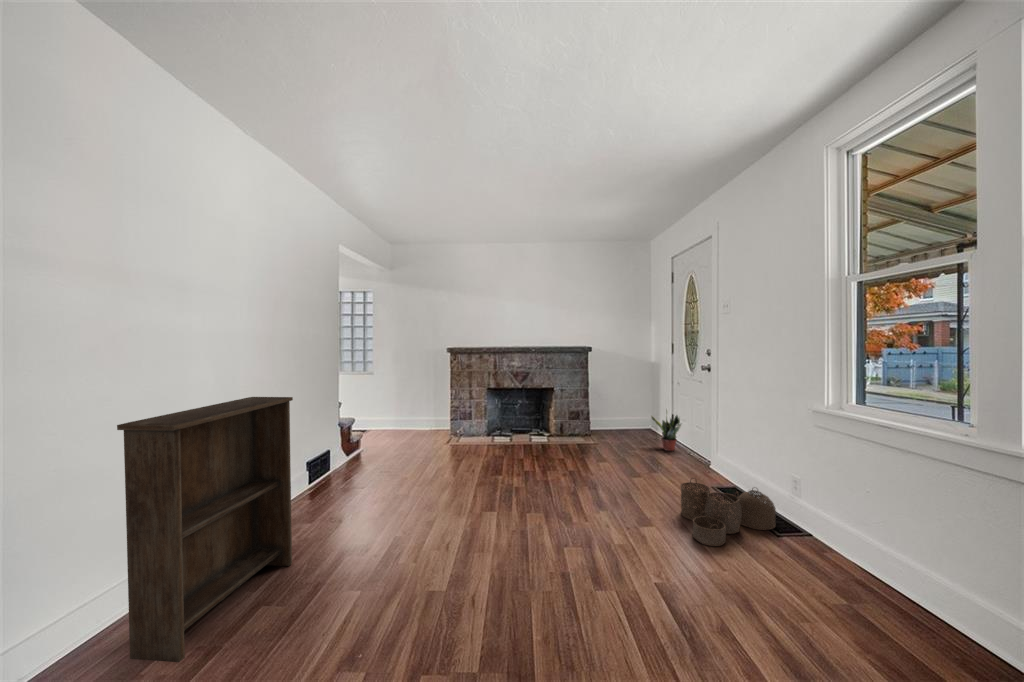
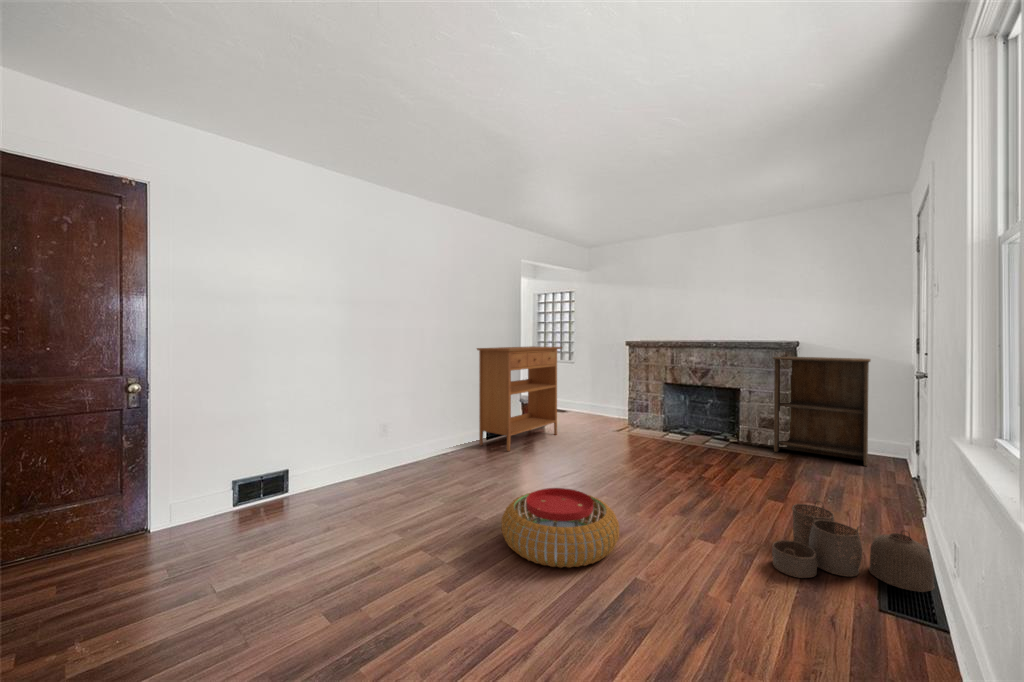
console table: none [300,358,393,494] -> present [477,346,562,451]
bookshelf: present [117,397,293,662] -> present [773,356,871,466]
potted plant: present [651,415,681,451] -> none [865,427,913,485]
pouf: none [474,525,608,629] -> present [501,488,619,568]

